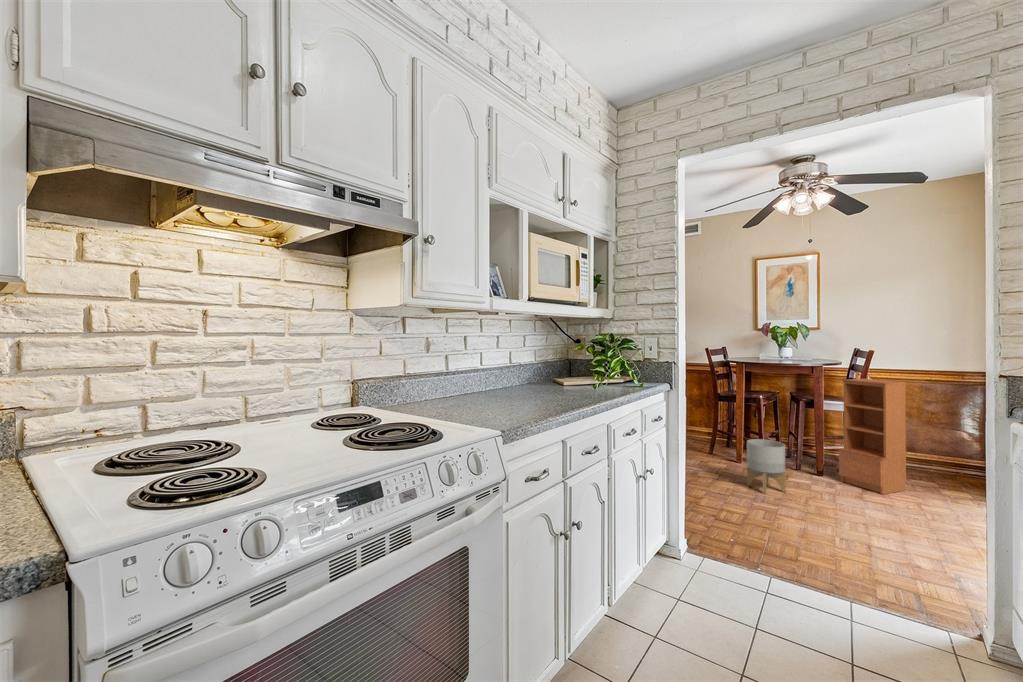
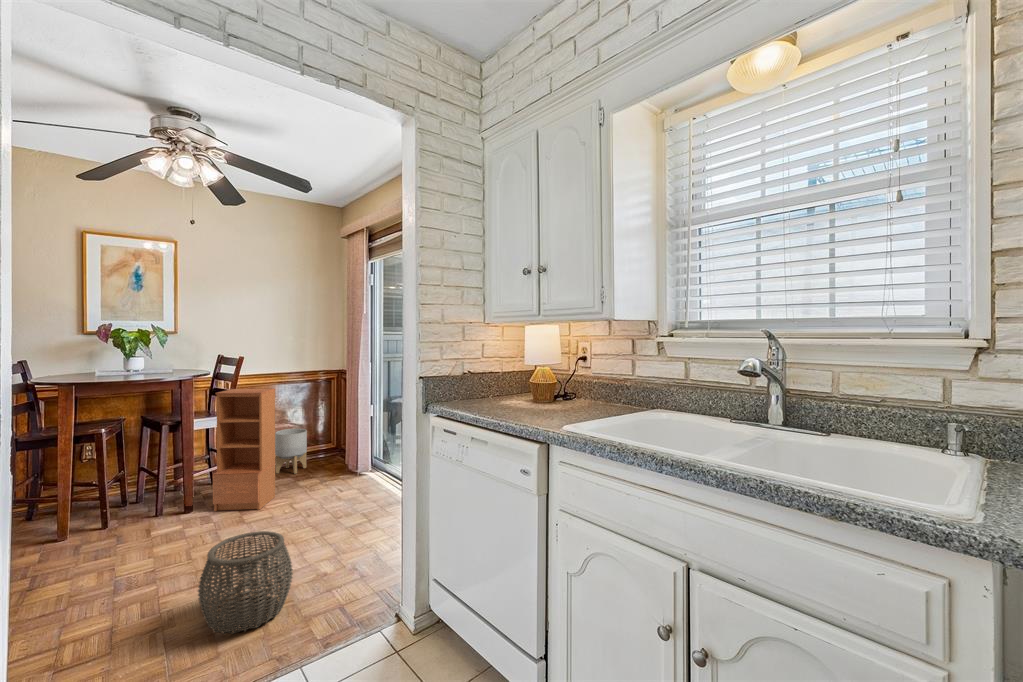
planter: present [747,439,785,493] -> present [275,429,307,474]
woven basket: none [792,488,875,565] -> present [198,531,293,634]

